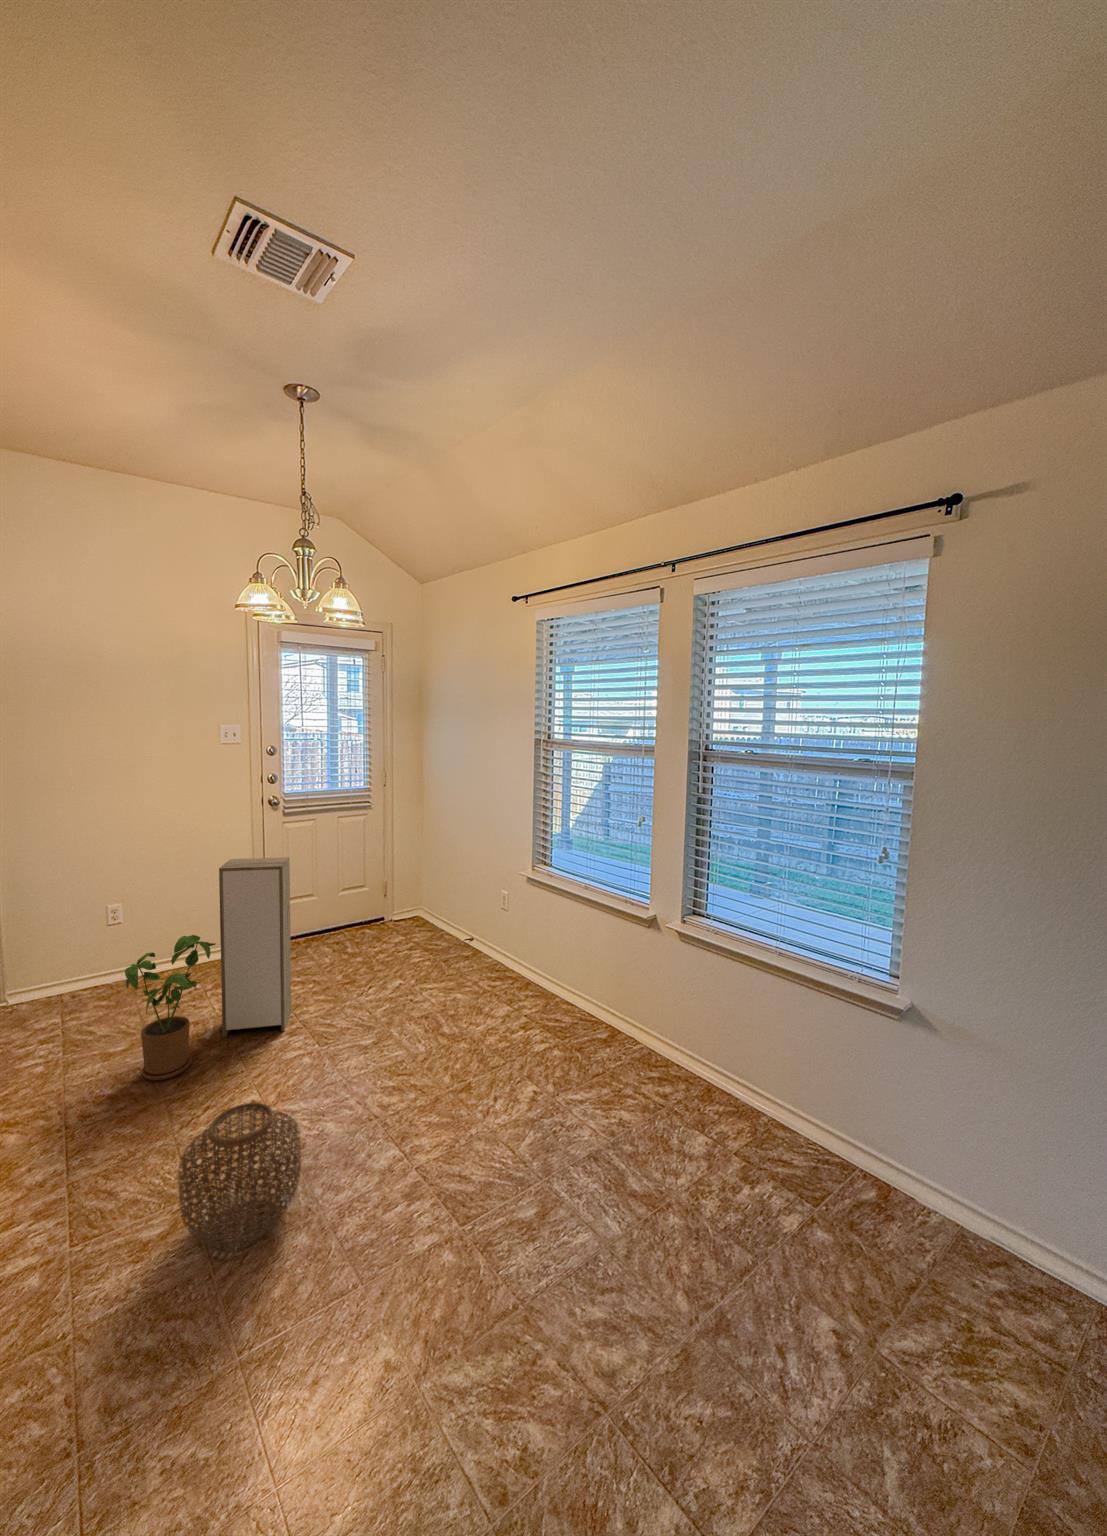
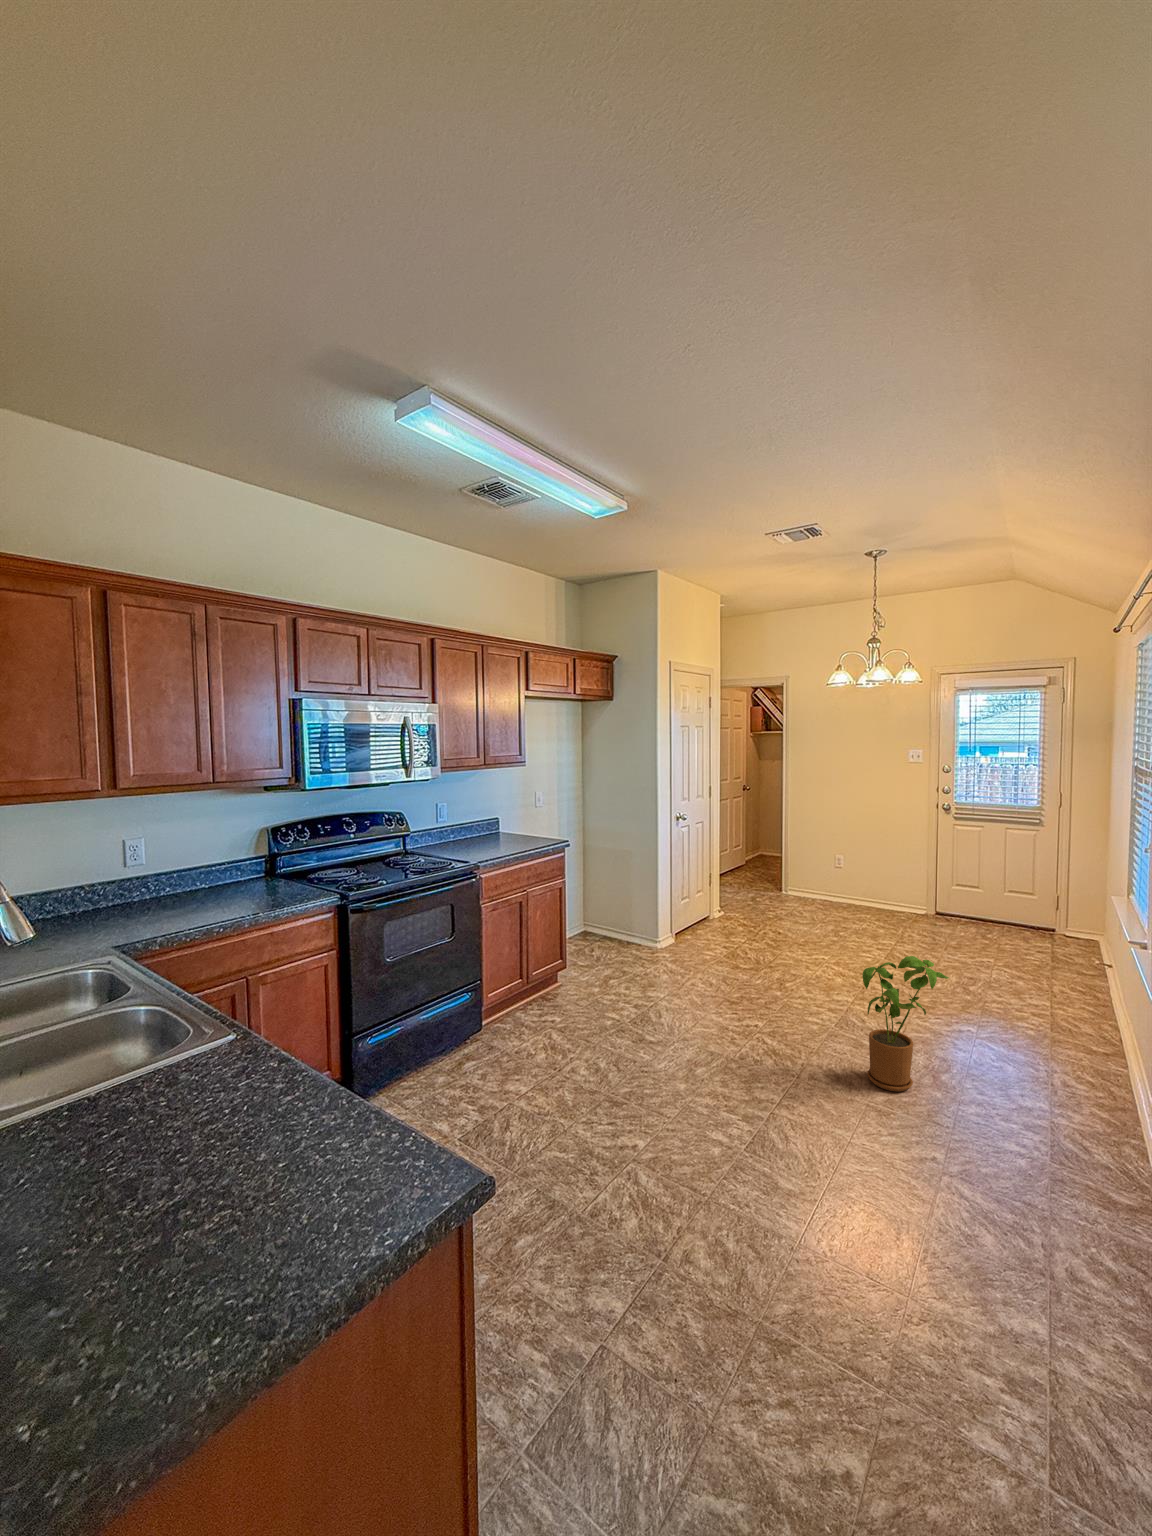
storage cabinet: present [219,857,291,1037] -> none [956,894,1058,1119]
woven basket: present [178,1102,301,1249] -> none [788,1117,904,1264]

